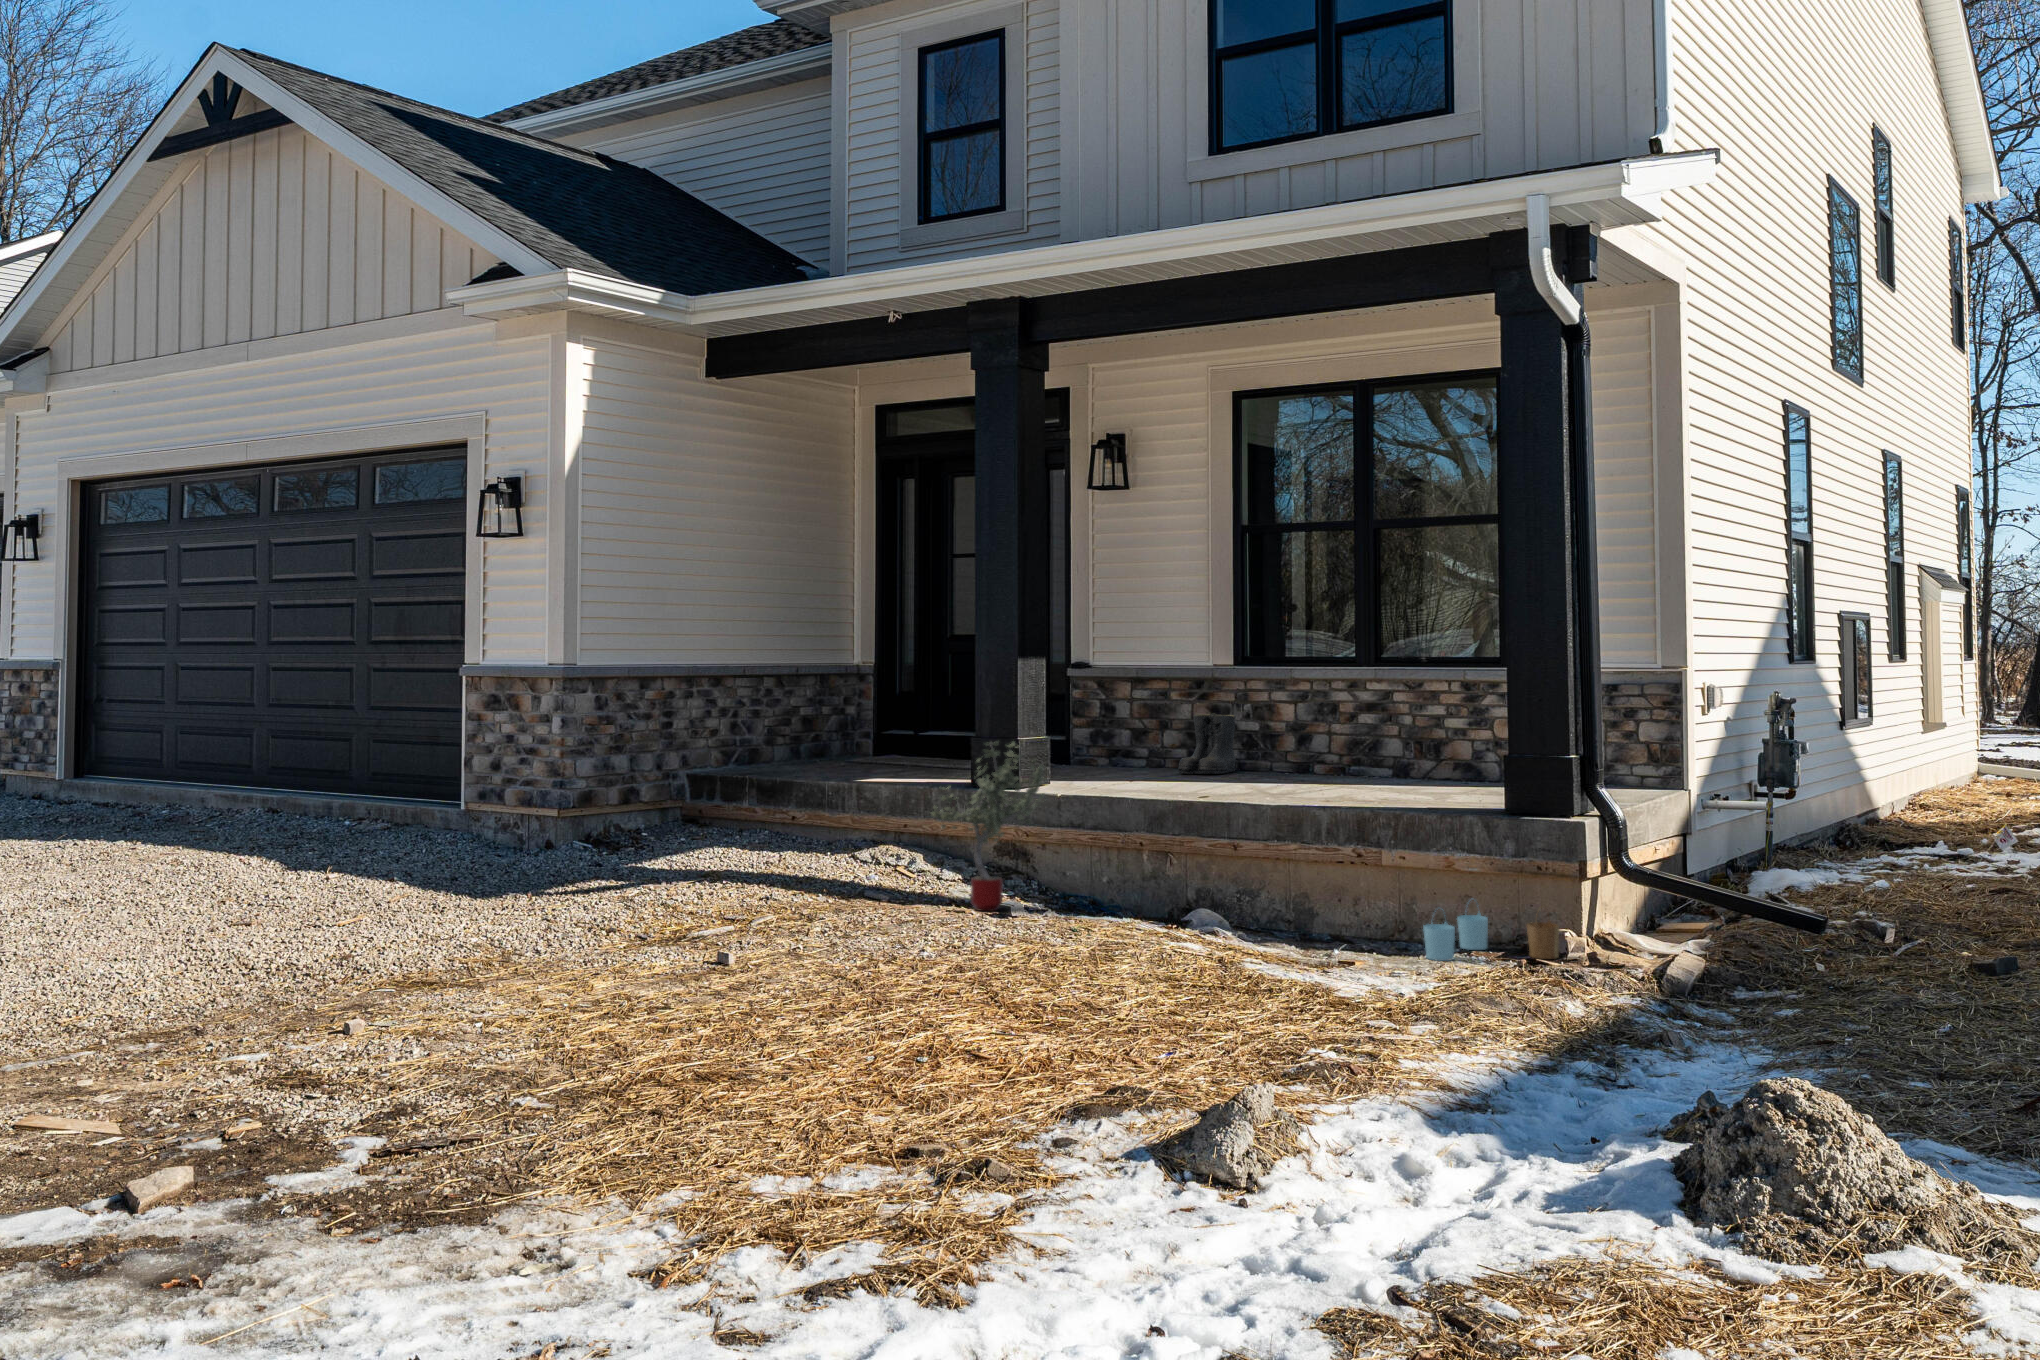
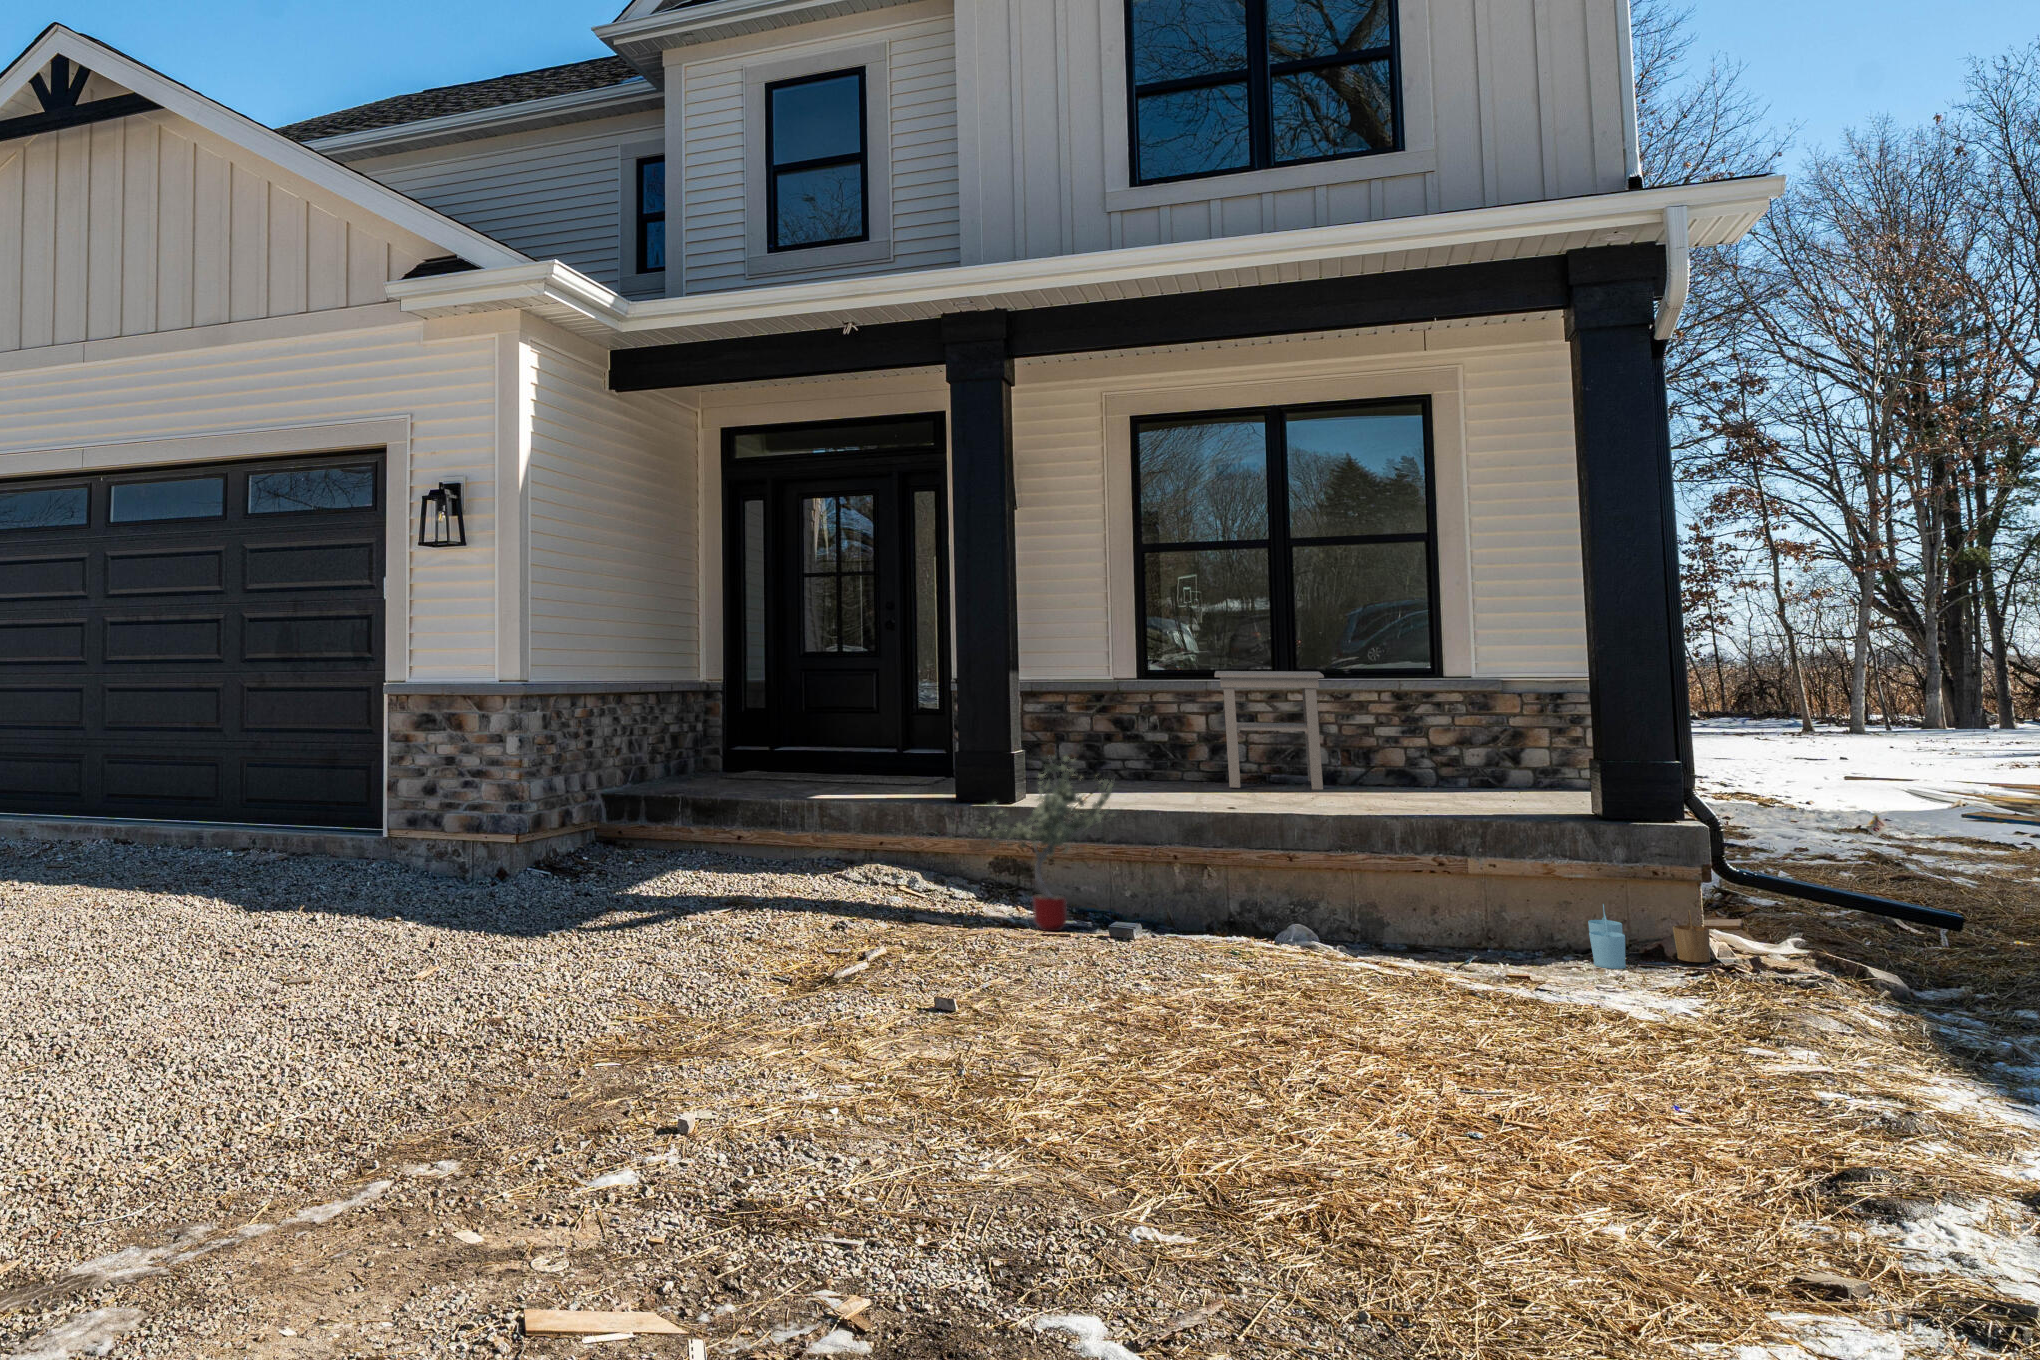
side table: none [1256,660,1391,783] -> present [1215,671,1324,789]
boots: present [1178,713,1236,774] -> none [1114,725,1161,784]

